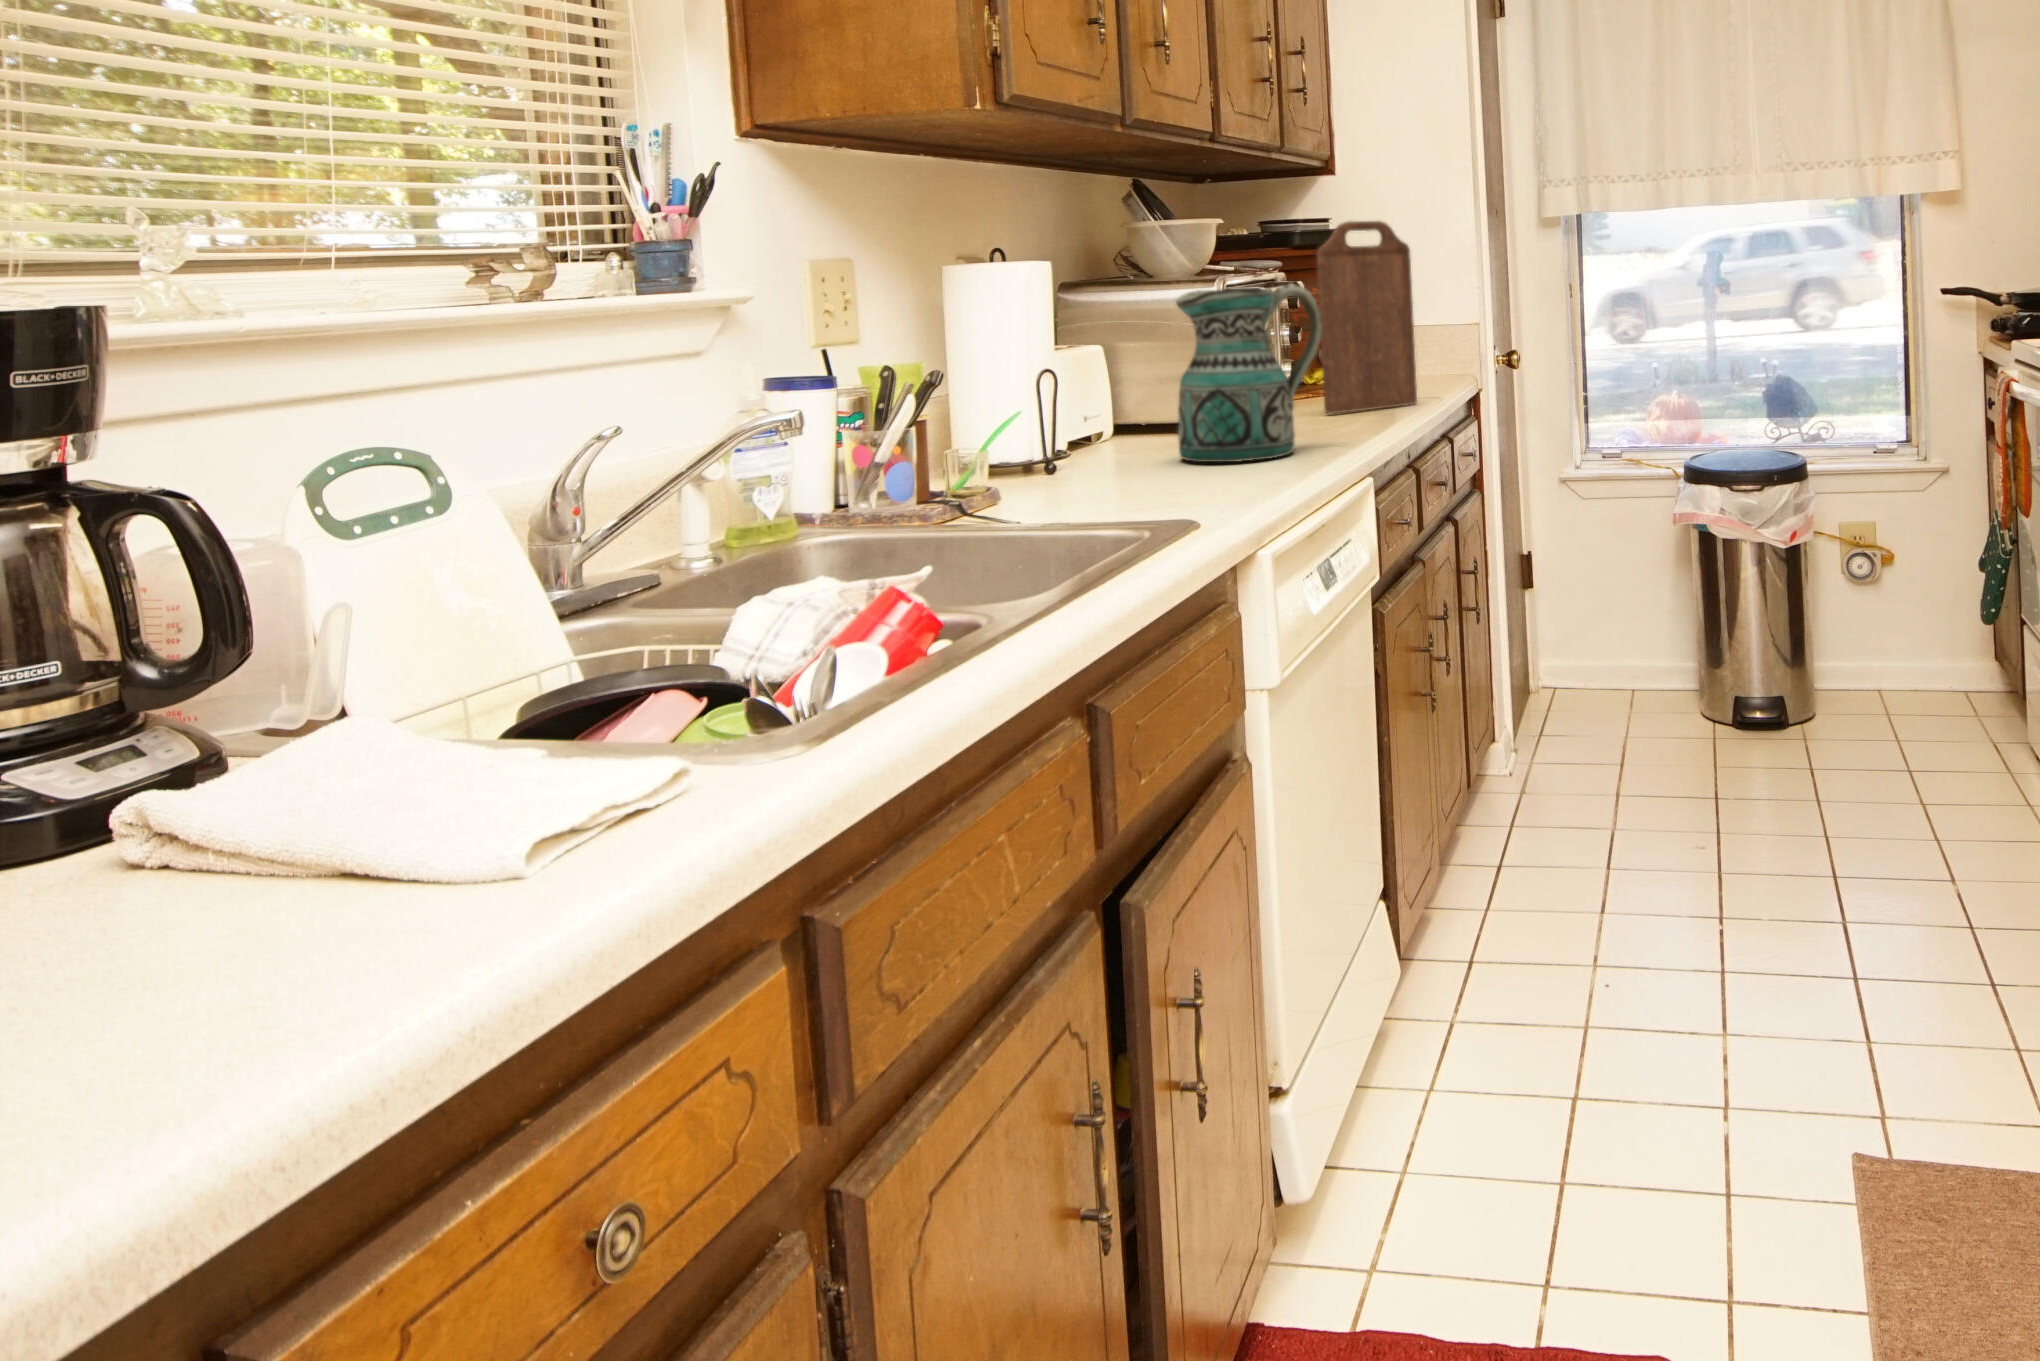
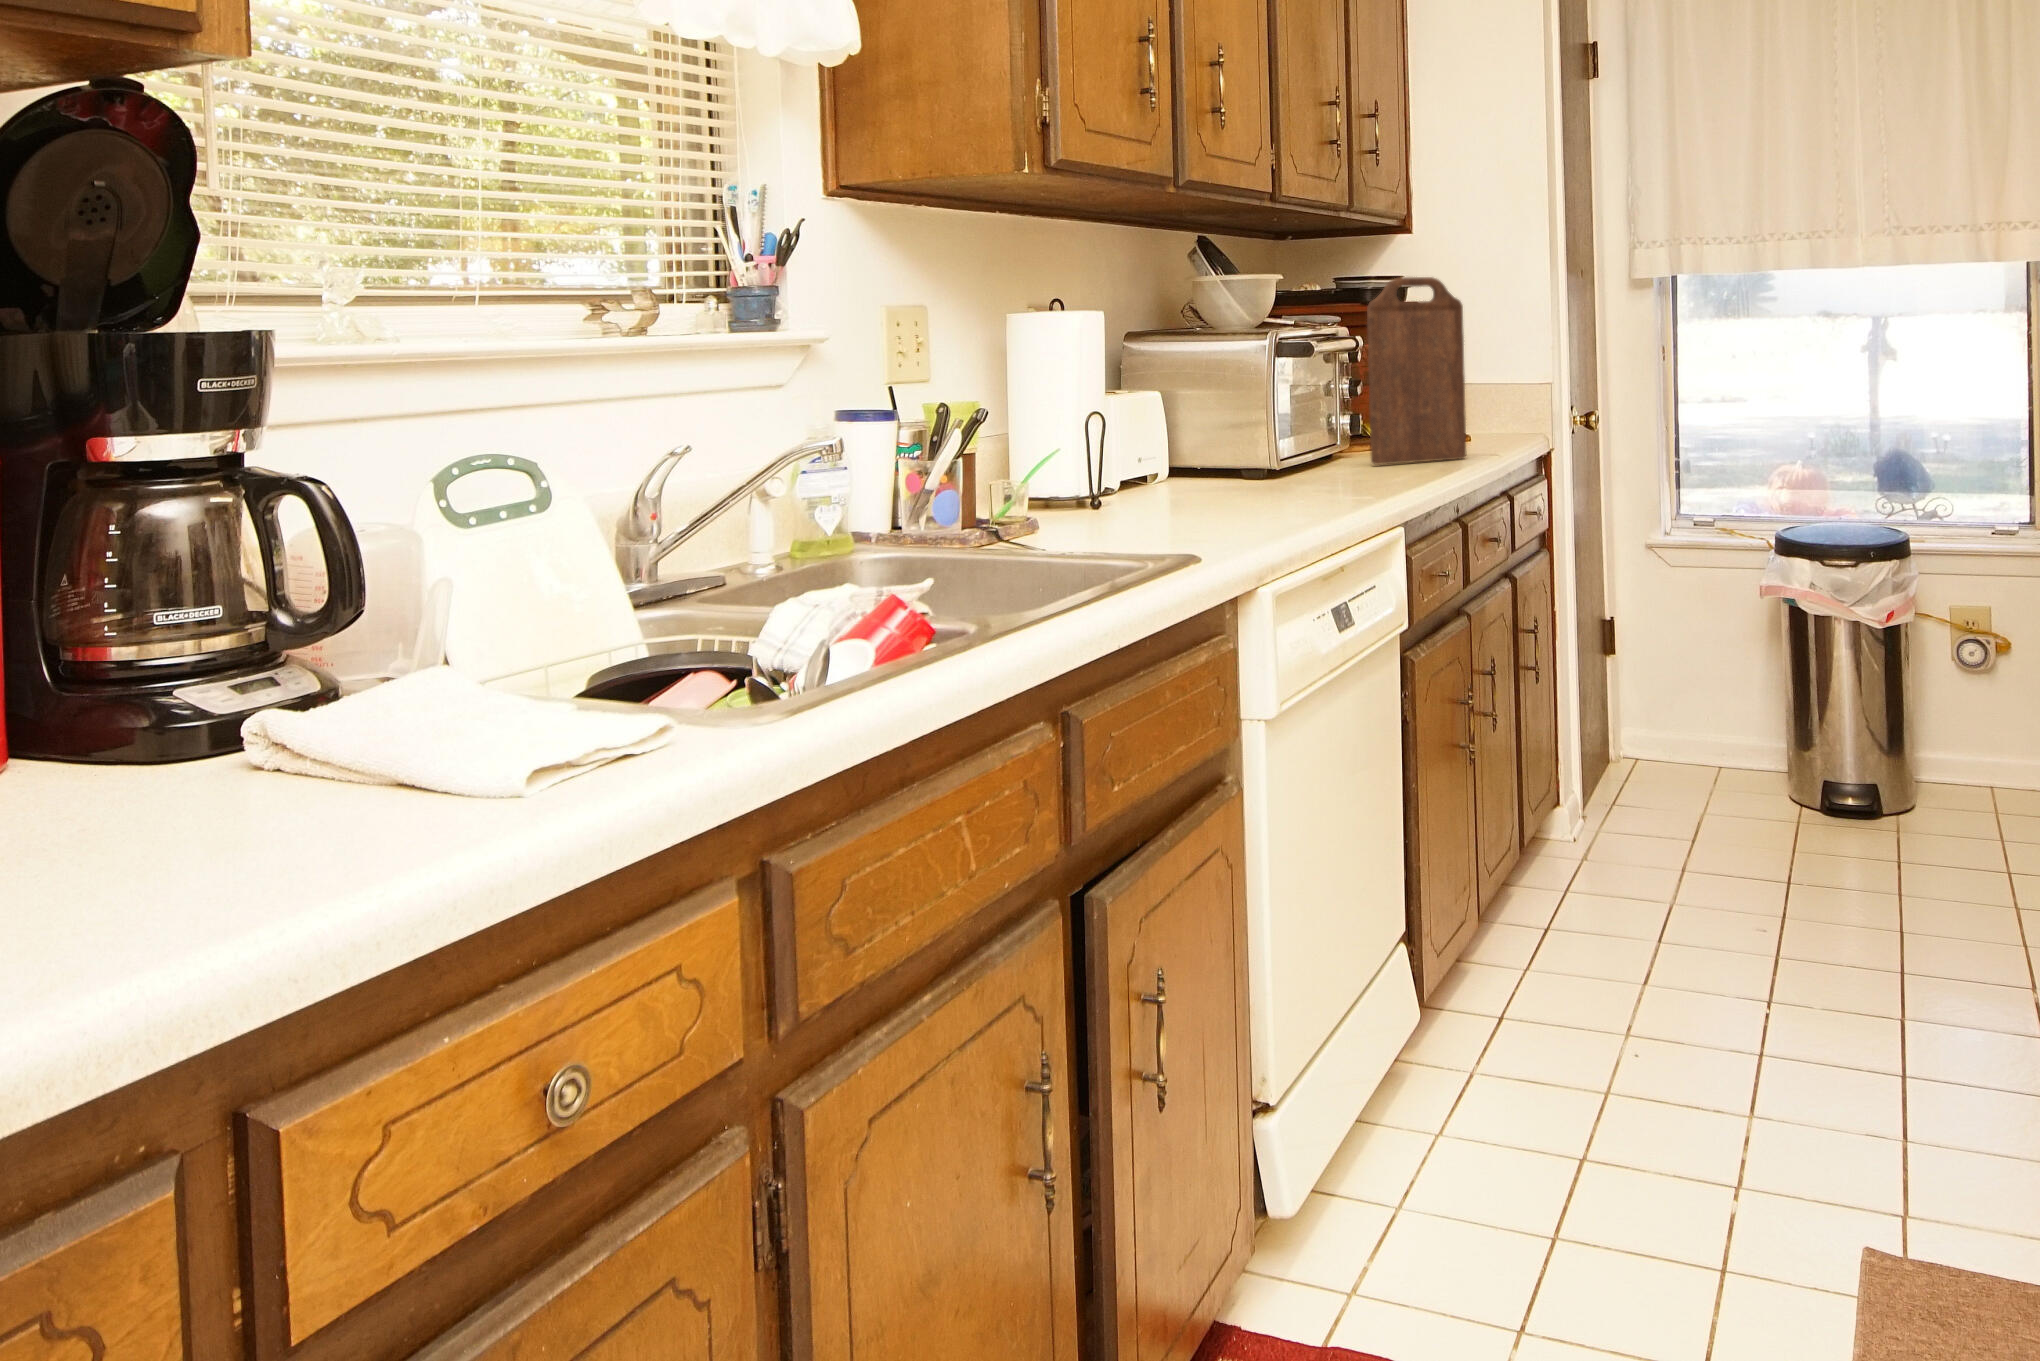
ceramic pitcher: present [1176,284,1322,462] -> none [1212,337,1352,505]

